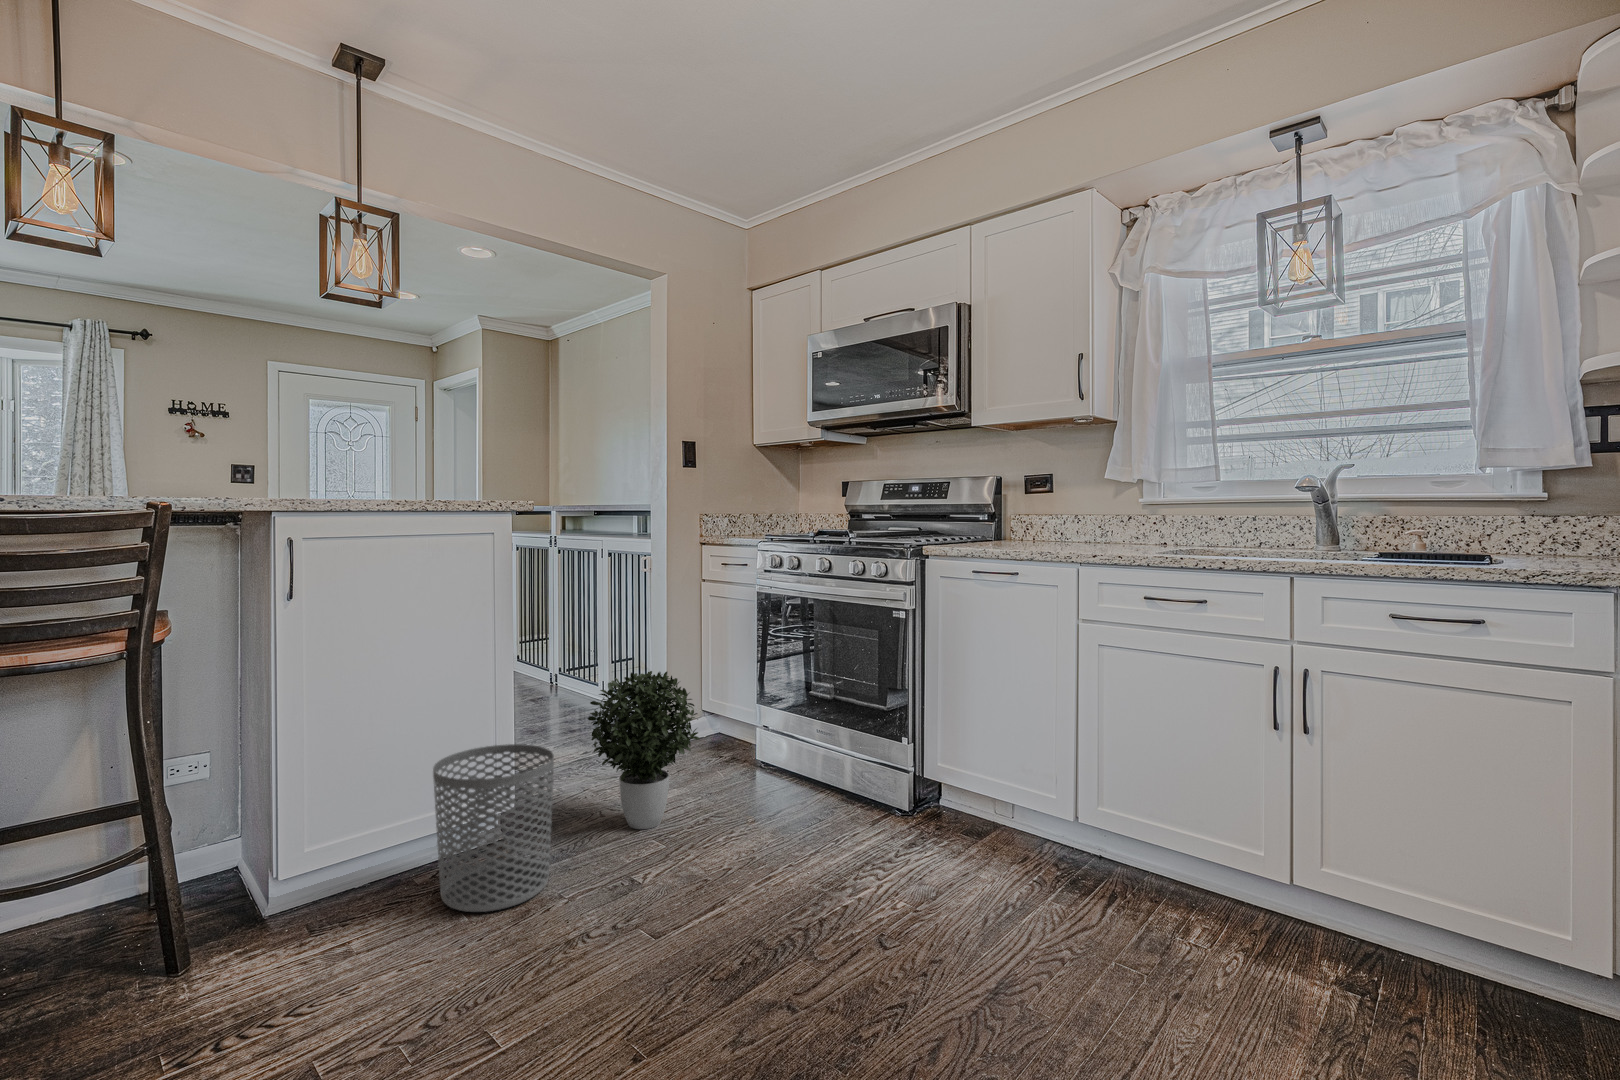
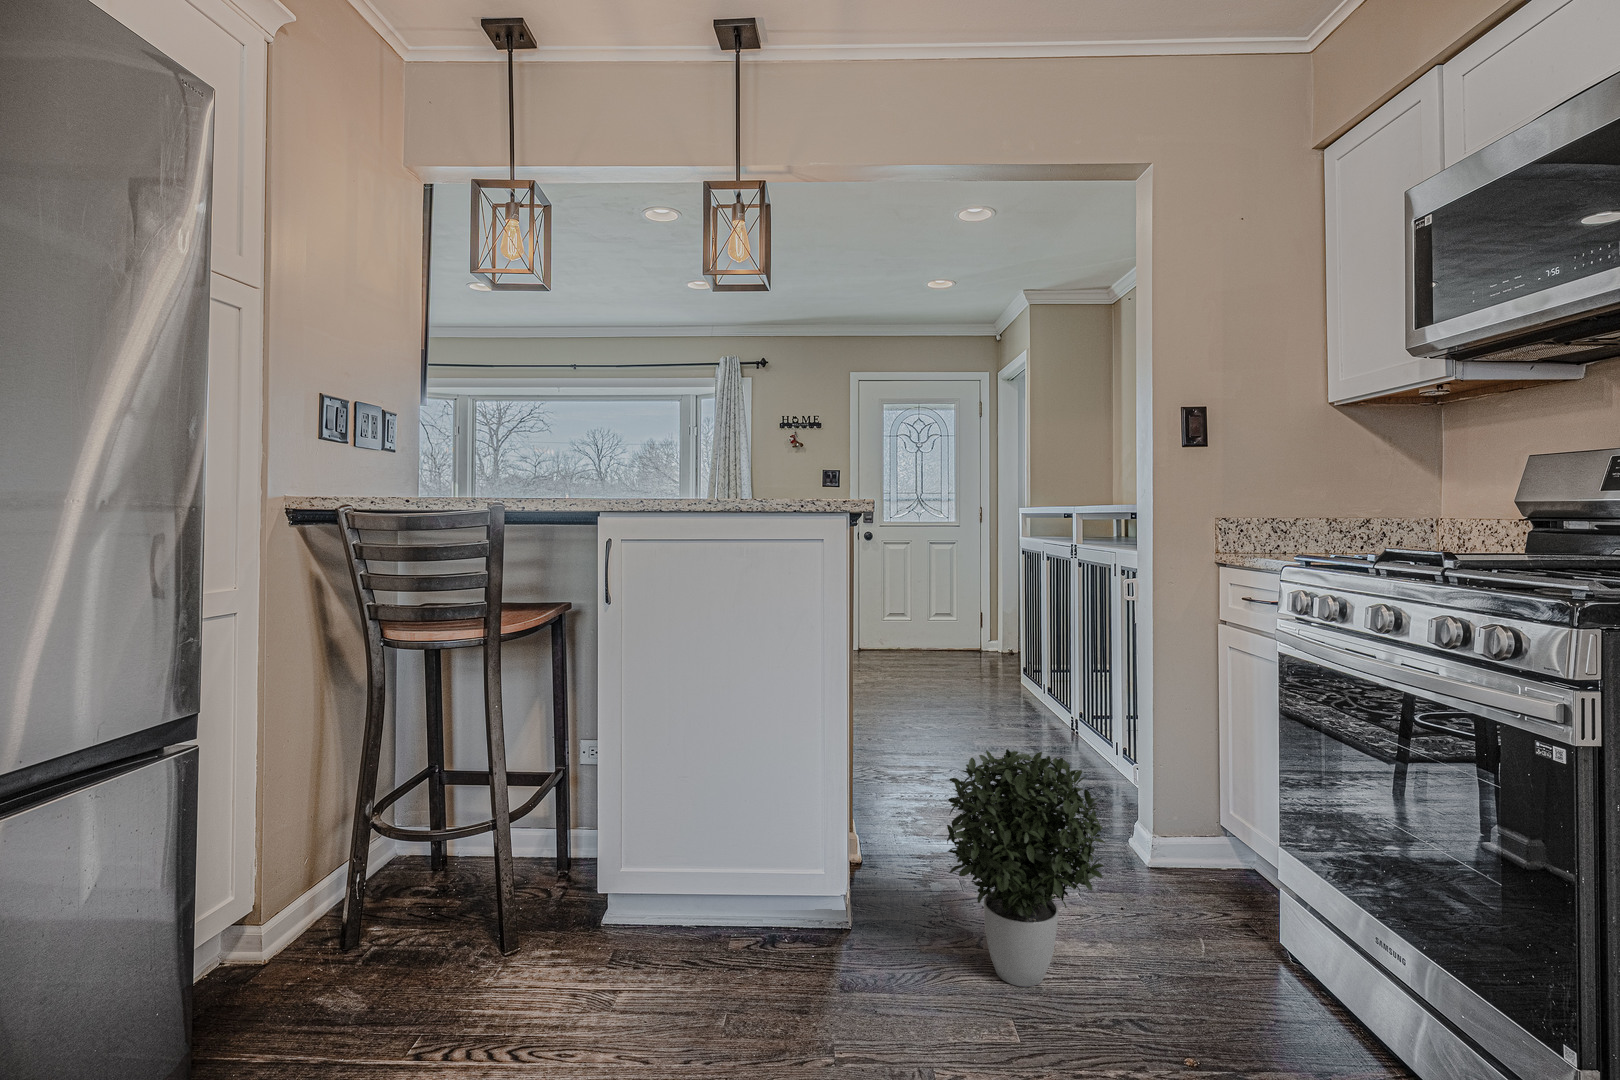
waste bin: present [433,744,554,912] -> none [710,808,852,1033]

